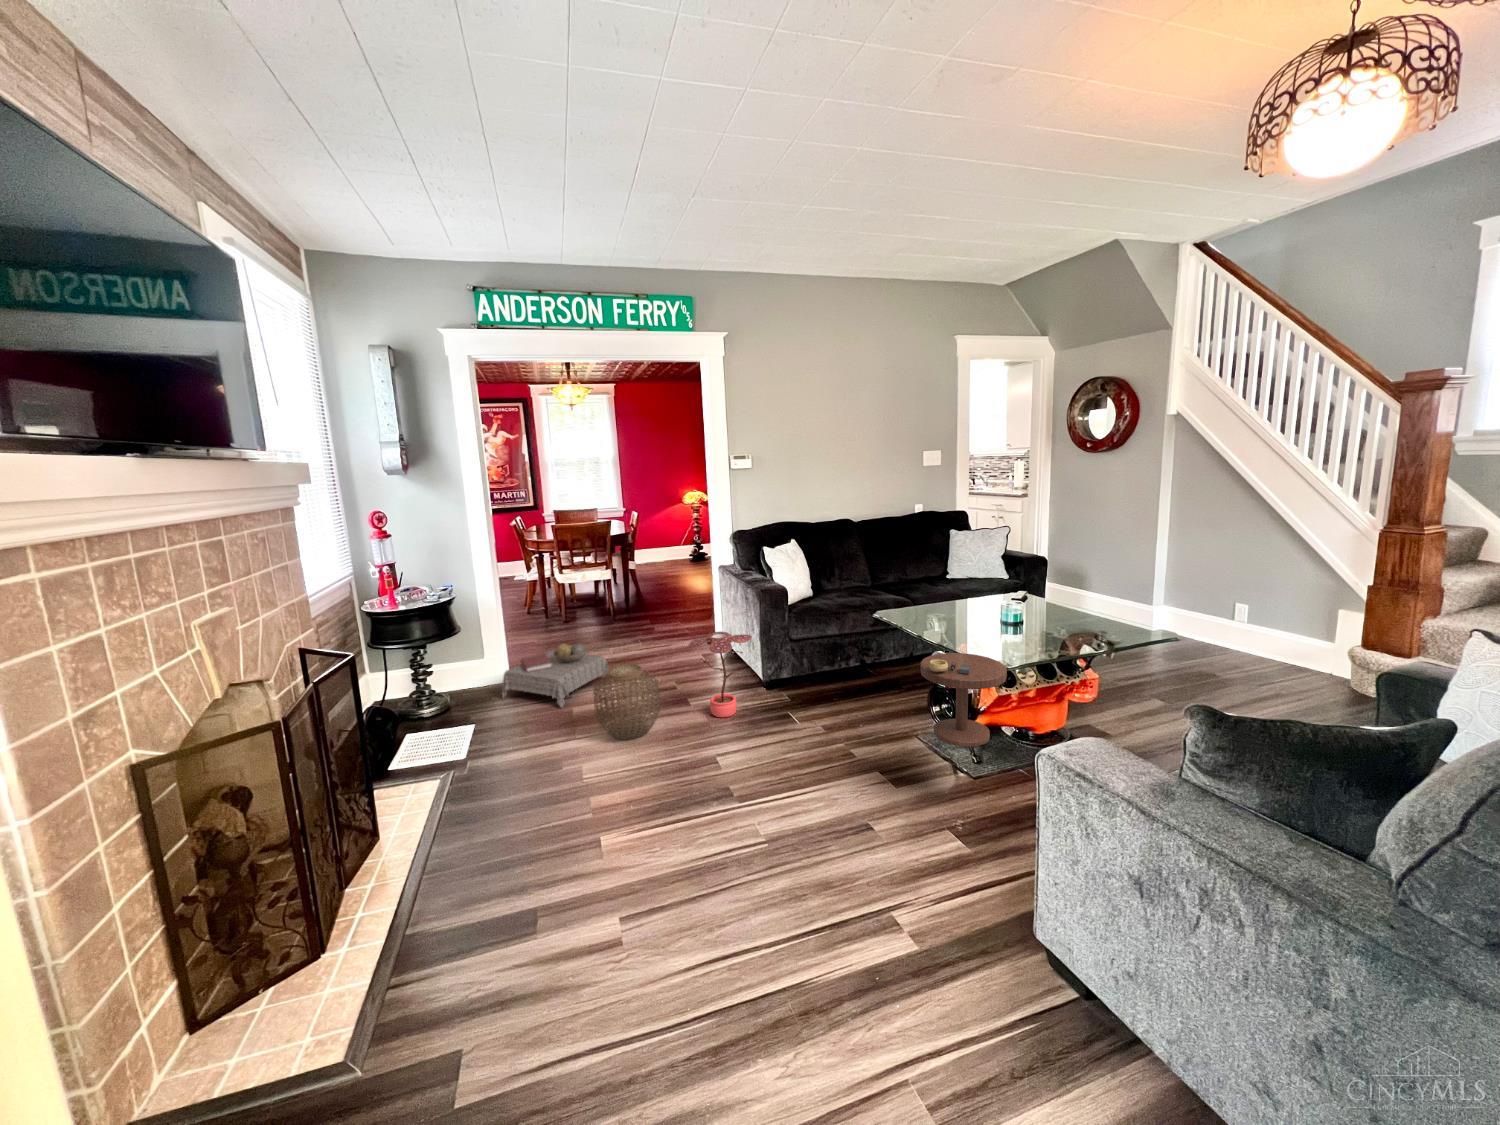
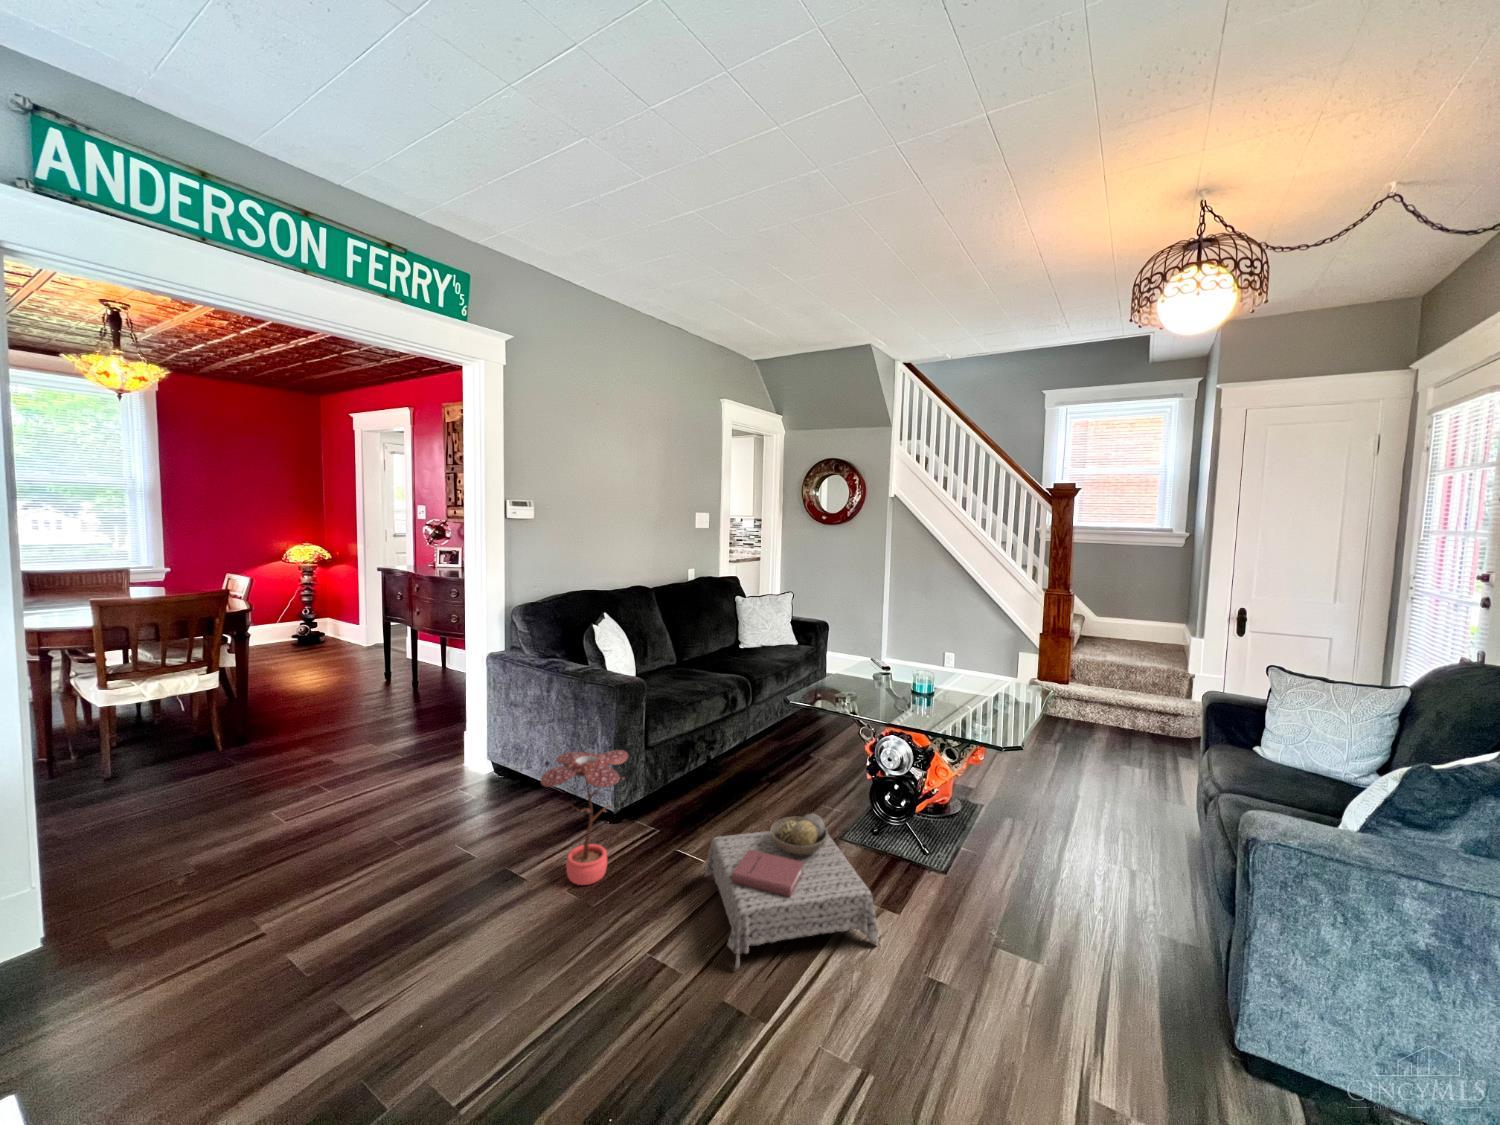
ottoman: present [502,644,609,707] -> present [705,814,878,970]
side table: present [921,653,1007,747] -> none [917,731,1012,901]
woven basket: present [593,664,660,740] -> none [391,837,518,987]

